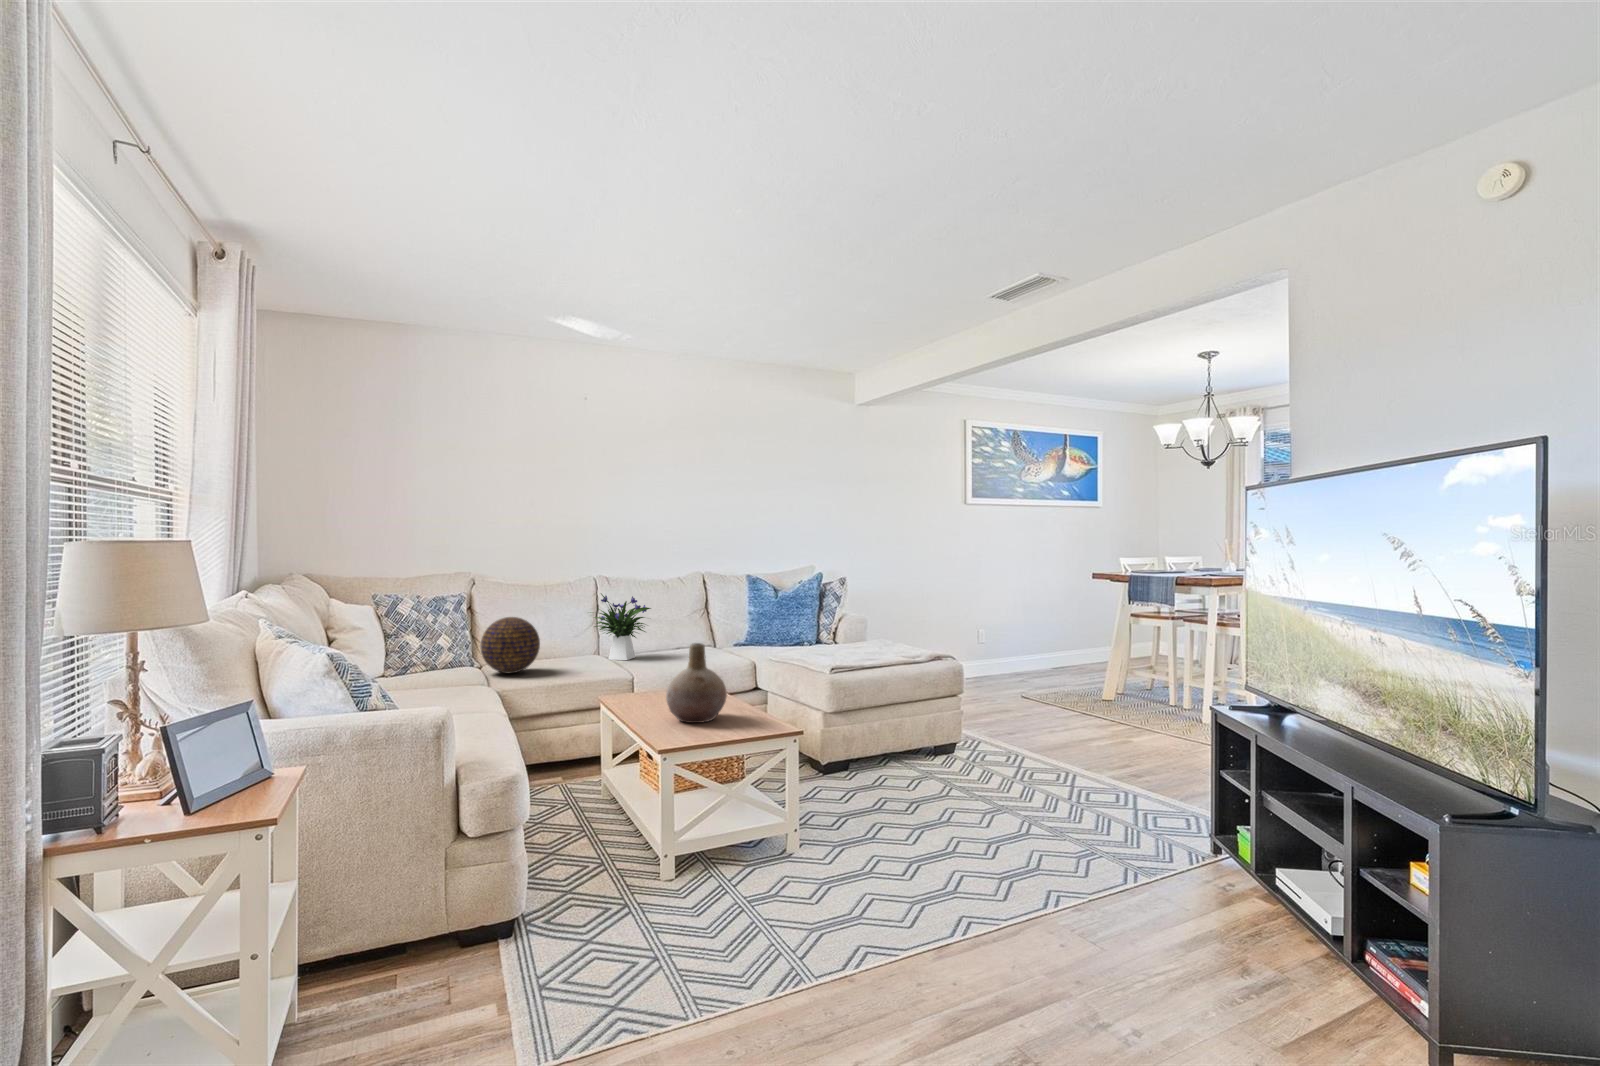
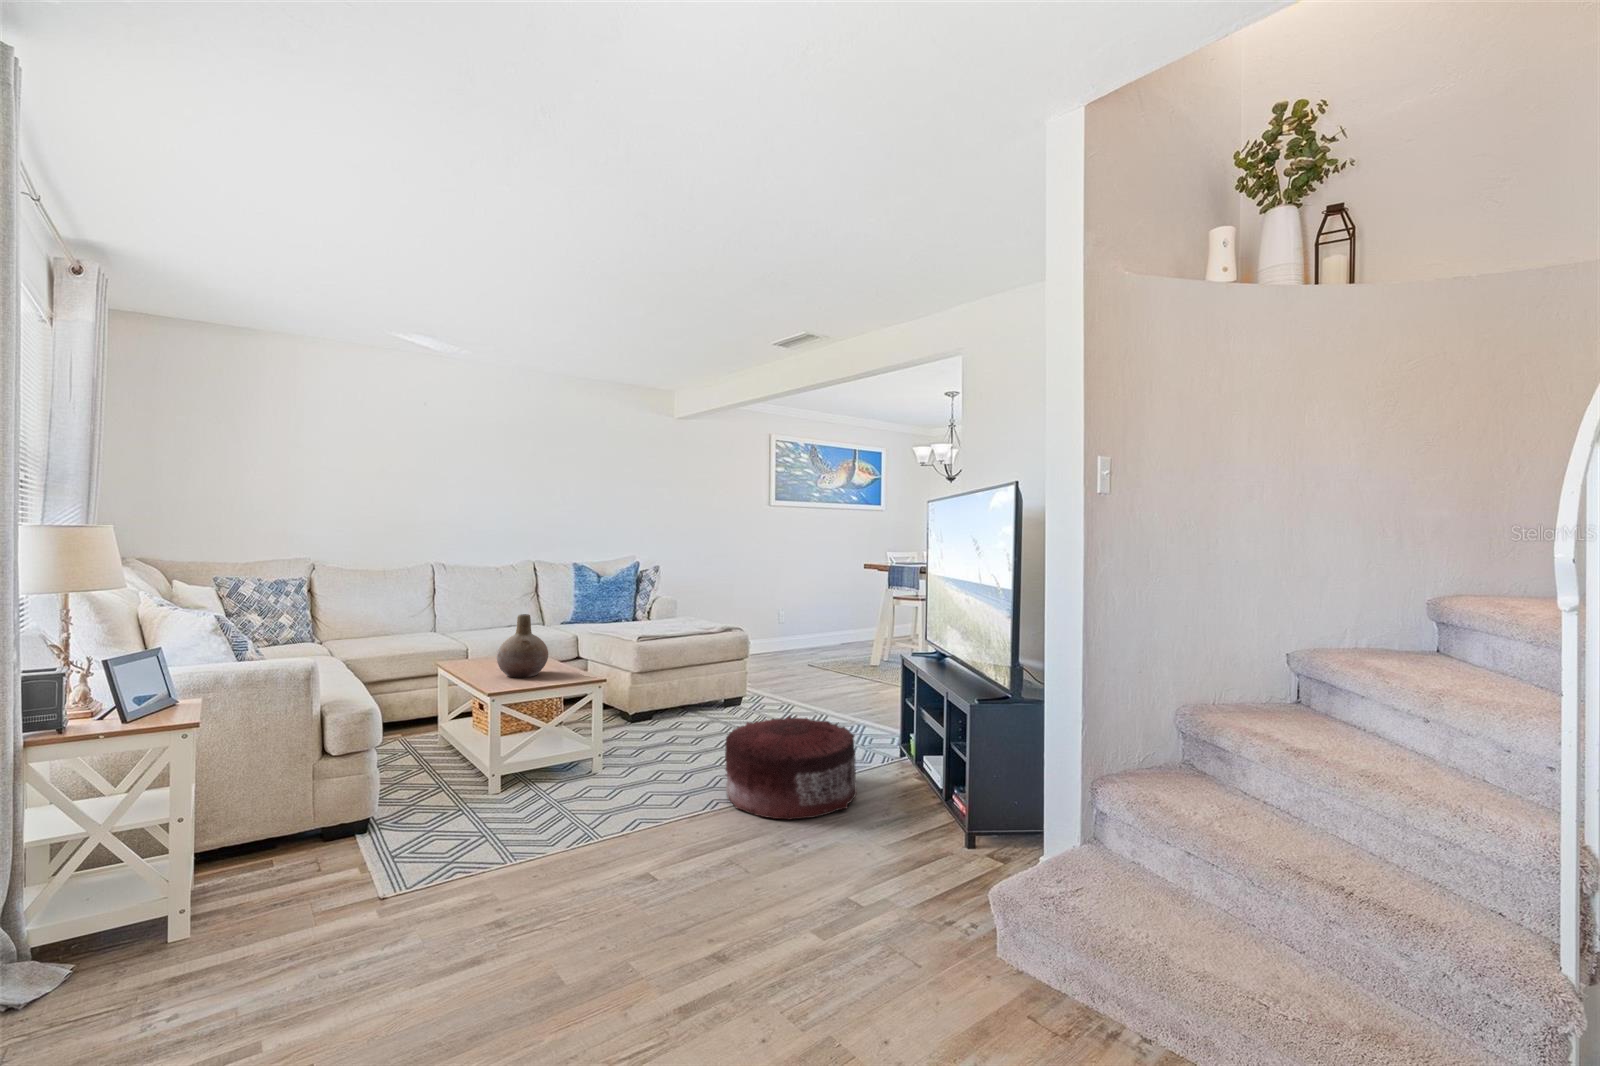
flower arrangement: present [594,594,651,660] -> none [425,576,487,635]
decorative orb: present [480,617,540,673] -> none [323,597,381,647]
pouf: none [970,791,1170,961] -> present [725,716,857,820]

